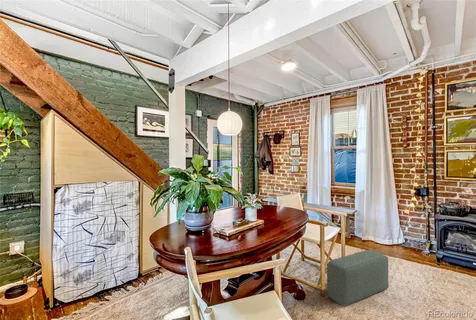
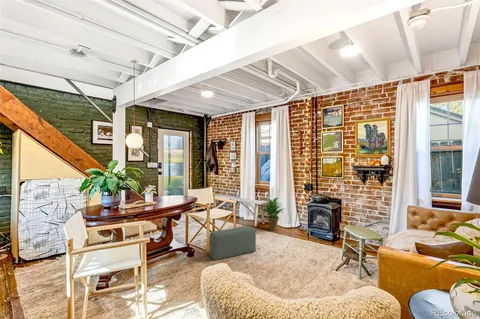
potted plant: none [354,204,392,250] -> present [262,198,283,231]

